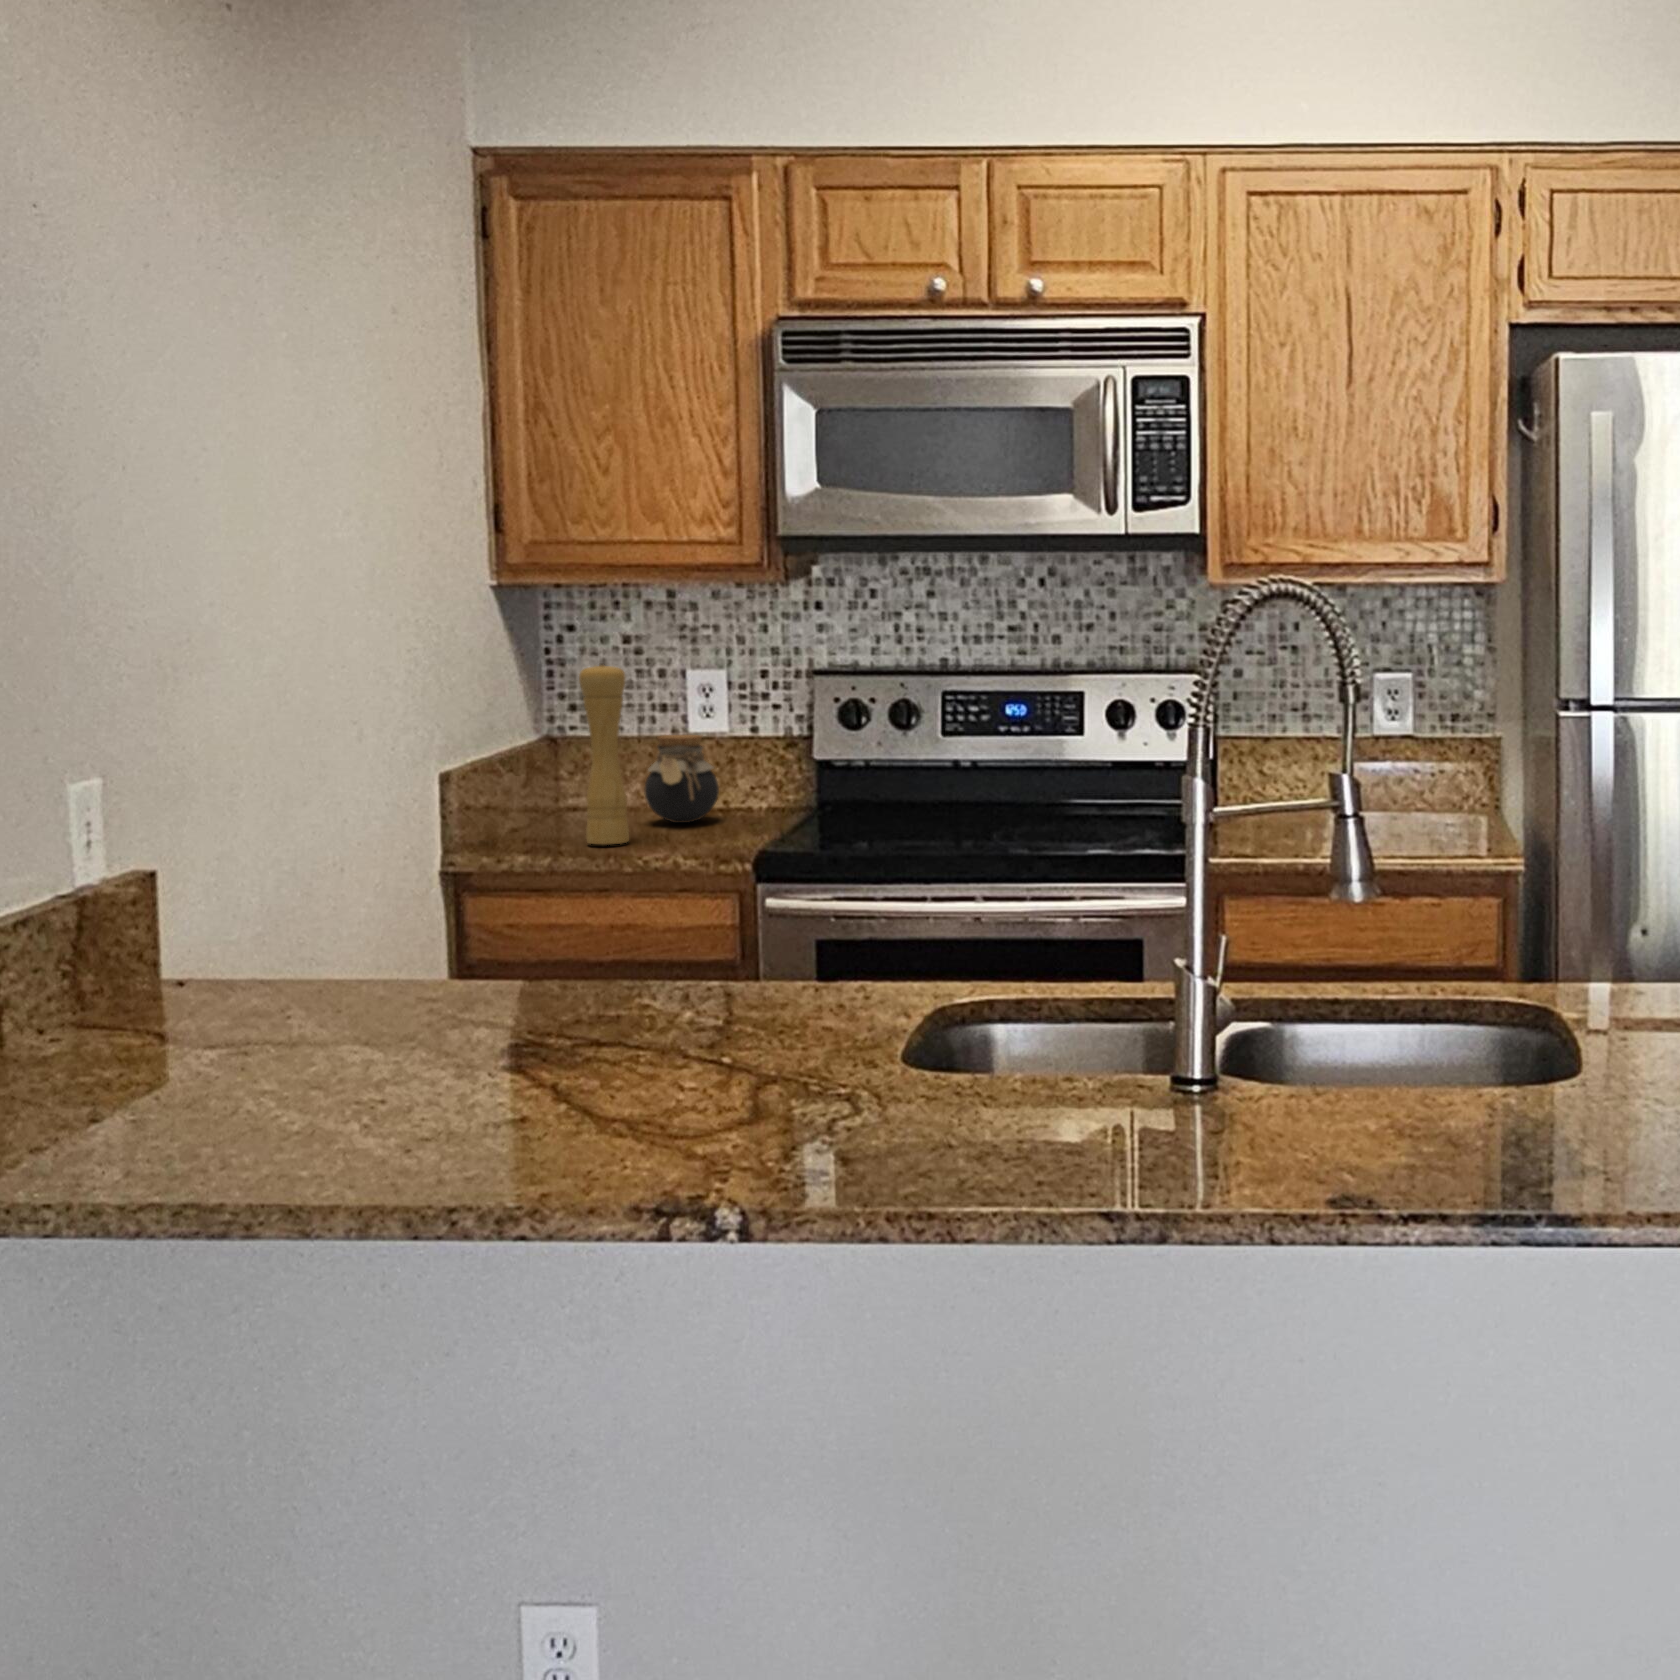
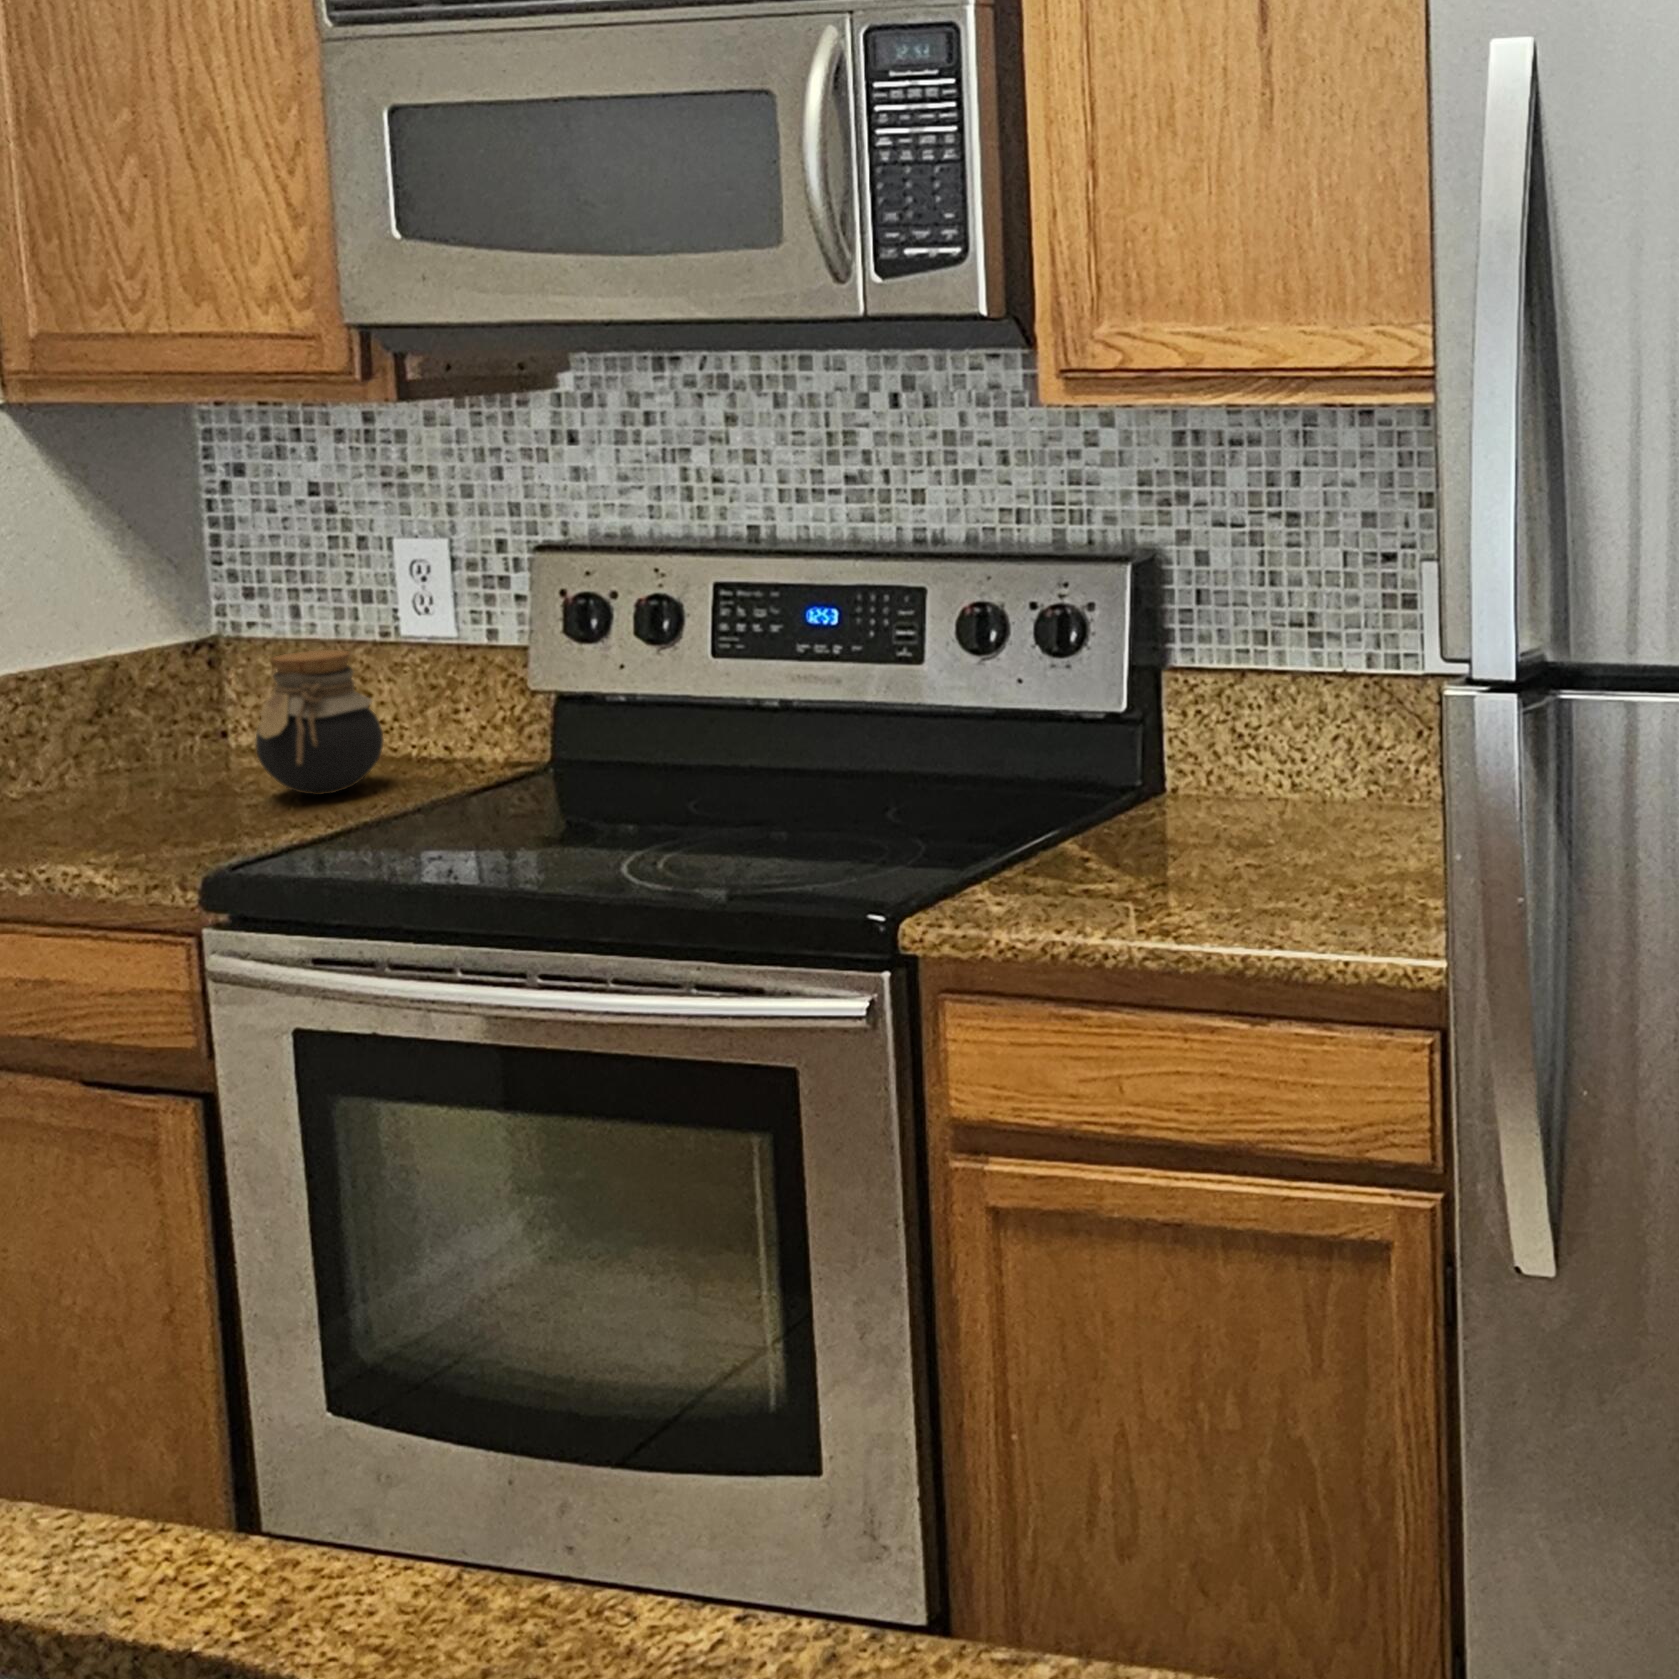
pepper mill: present [579,663,629,845] -> none [54,550,164,847]

